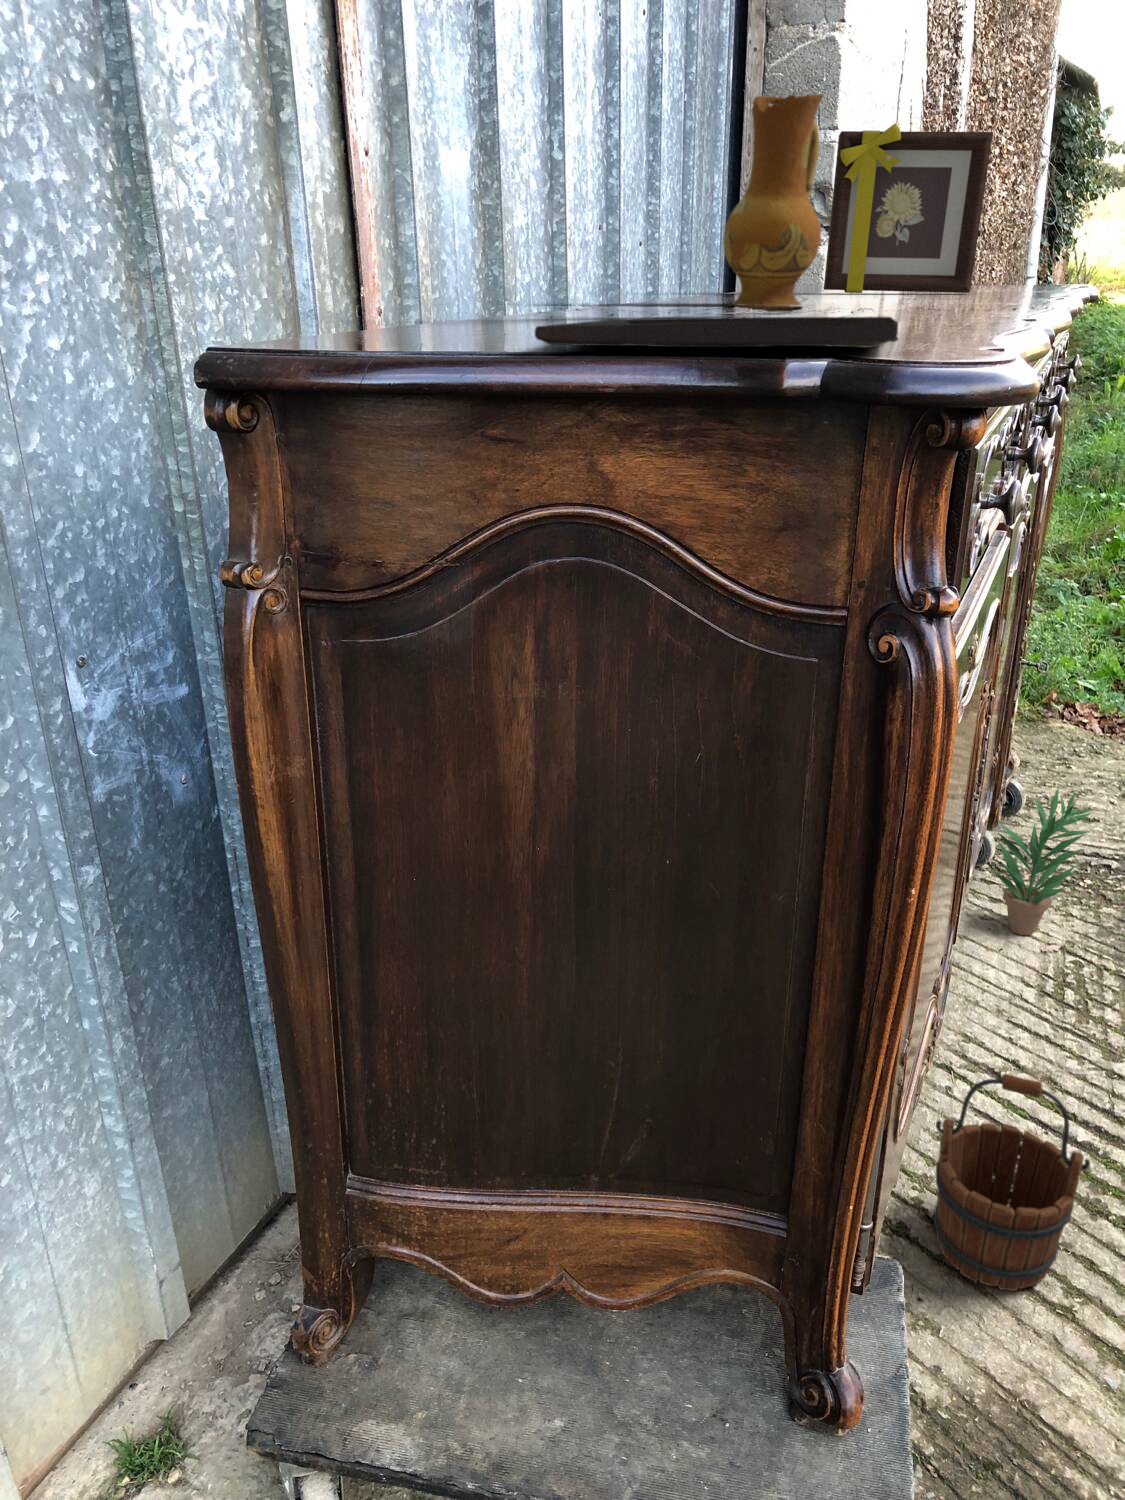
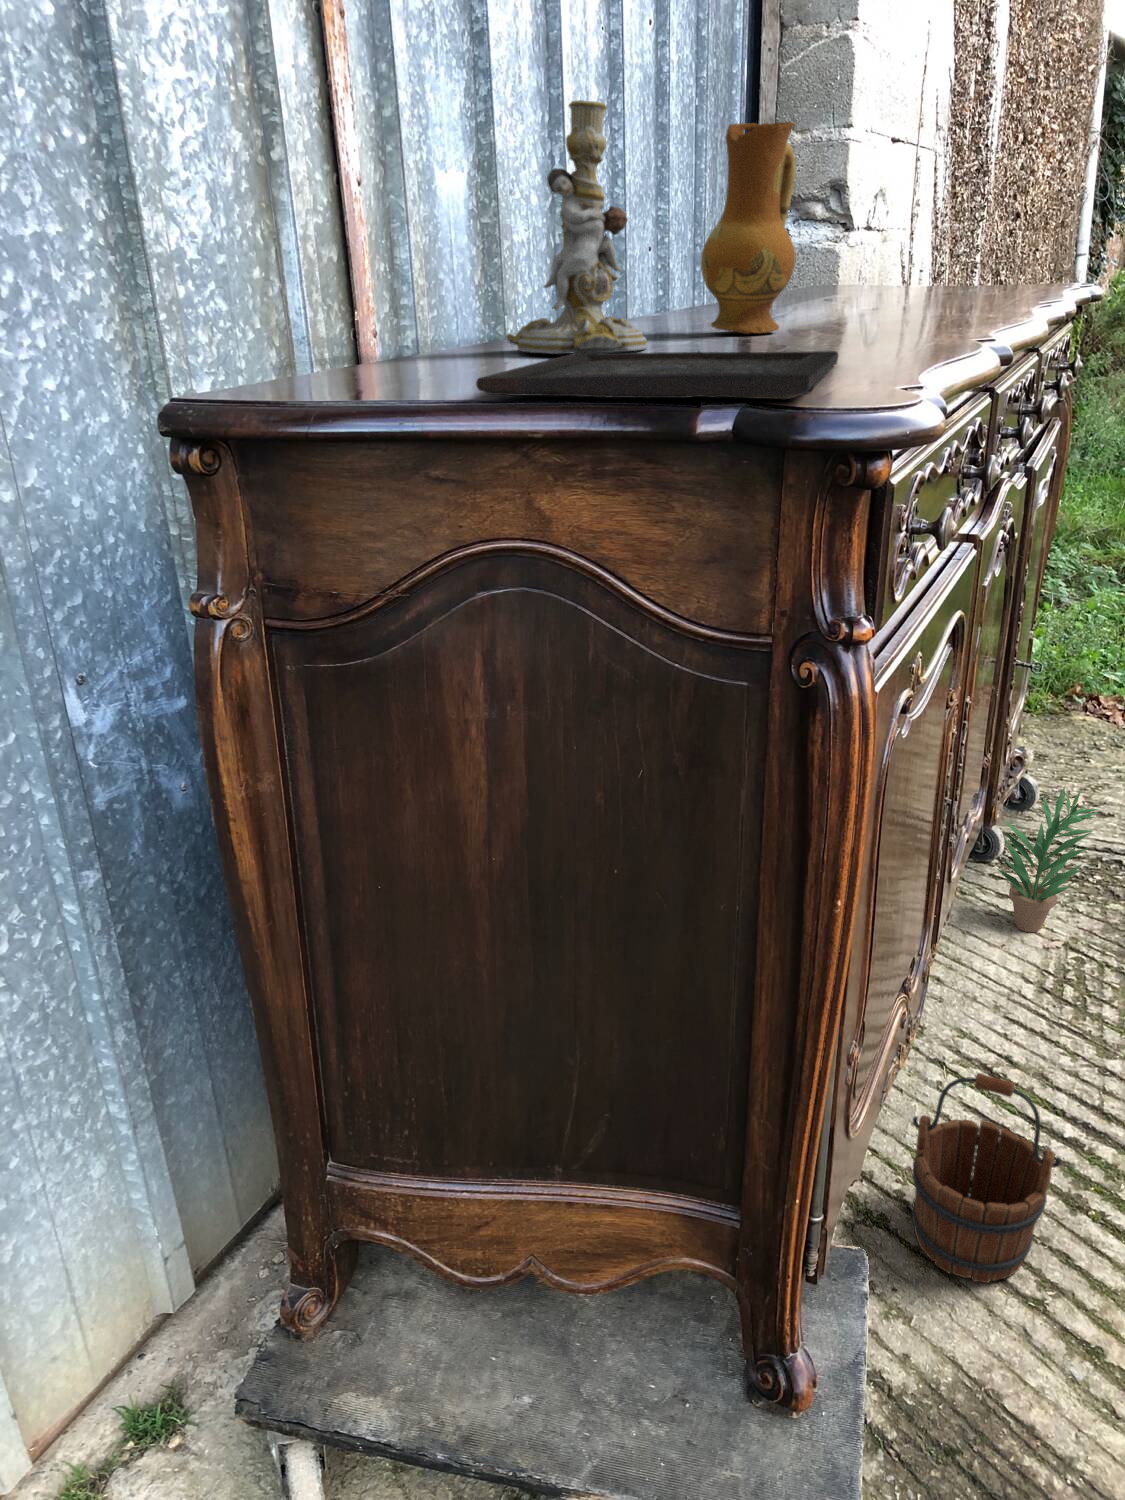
candlestick: none [529,61,677,324] -> present [506,100,647,354]
picture frame: present [824,123,993,293] -> none [823,131,989,298]

